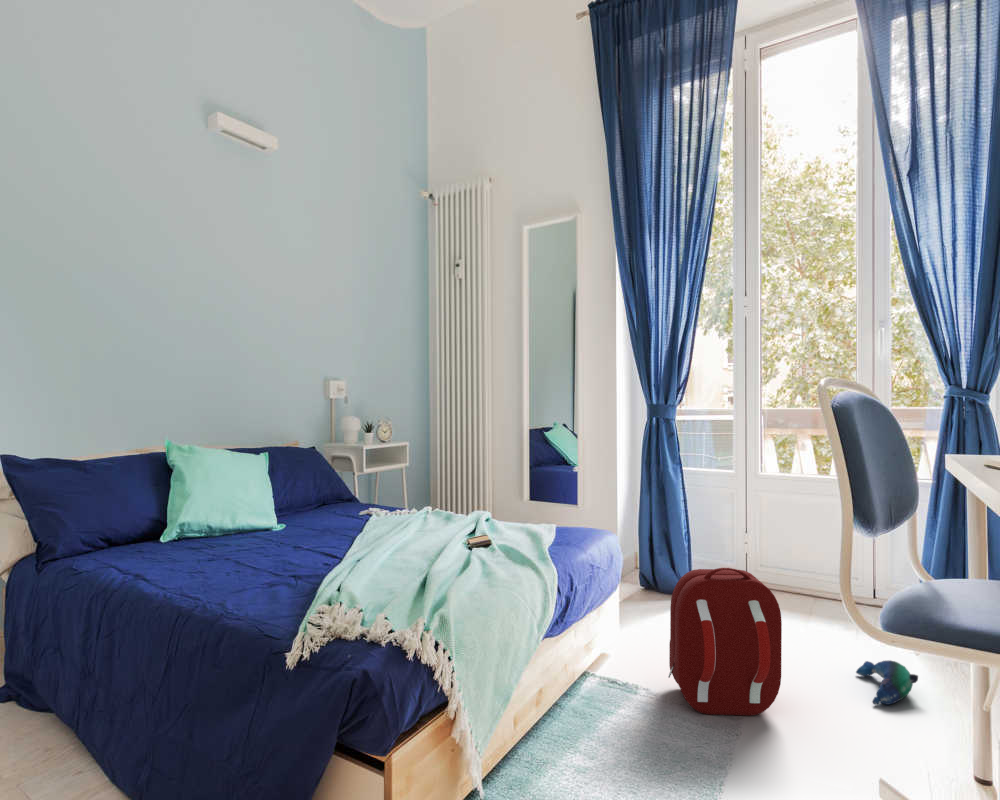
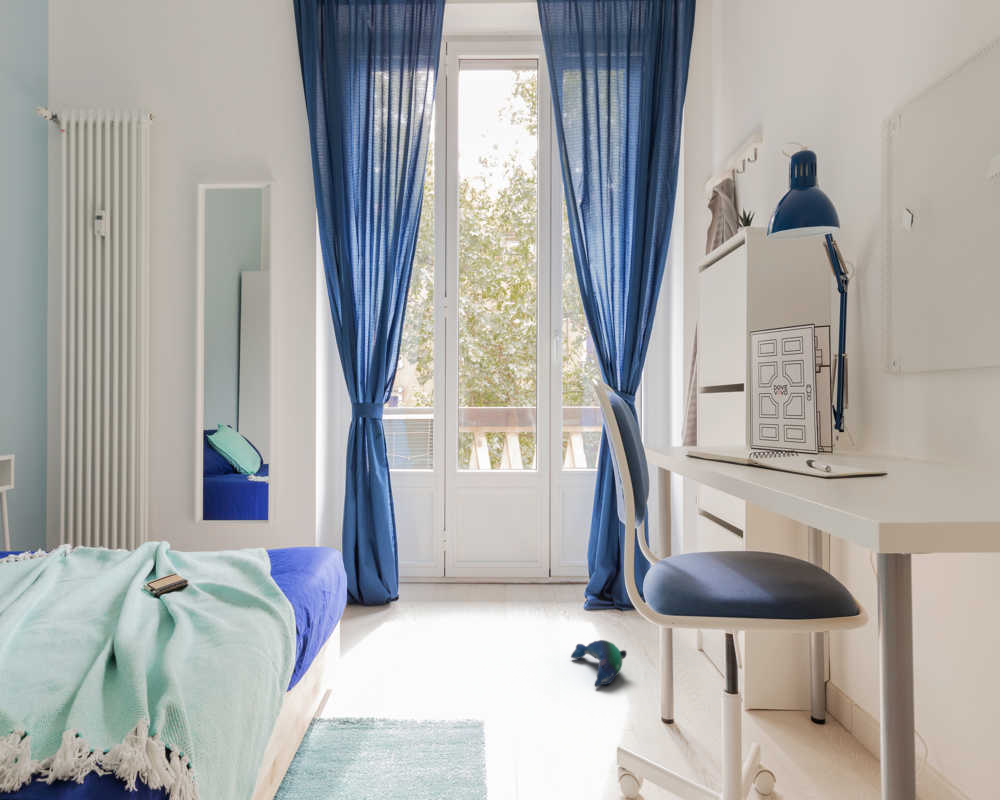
backpack: present [669,568,782,715] -> none [406,575,525,740]

